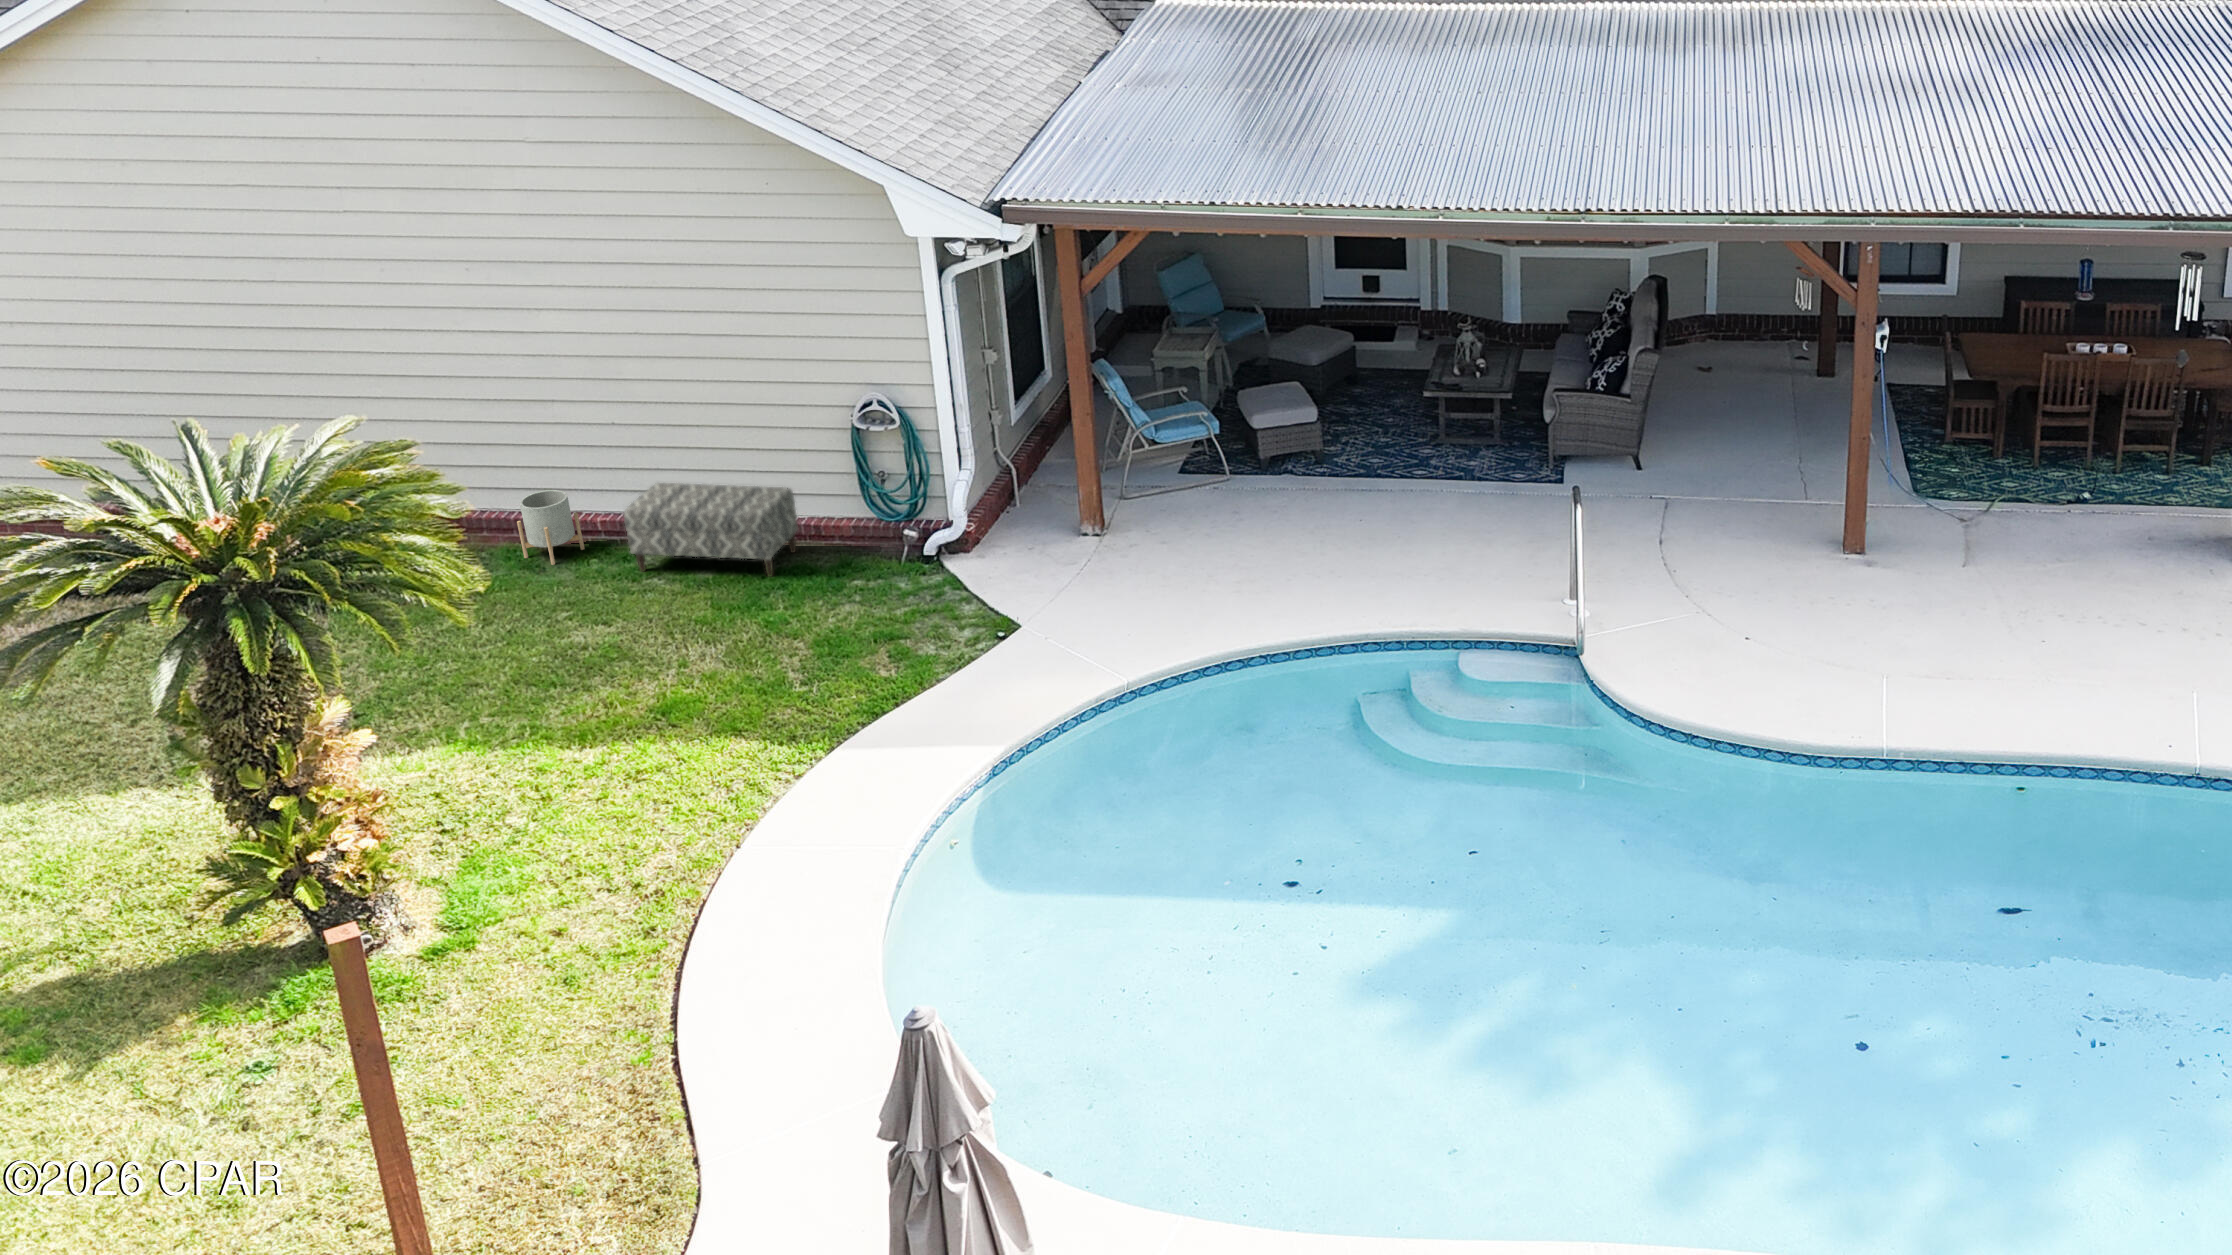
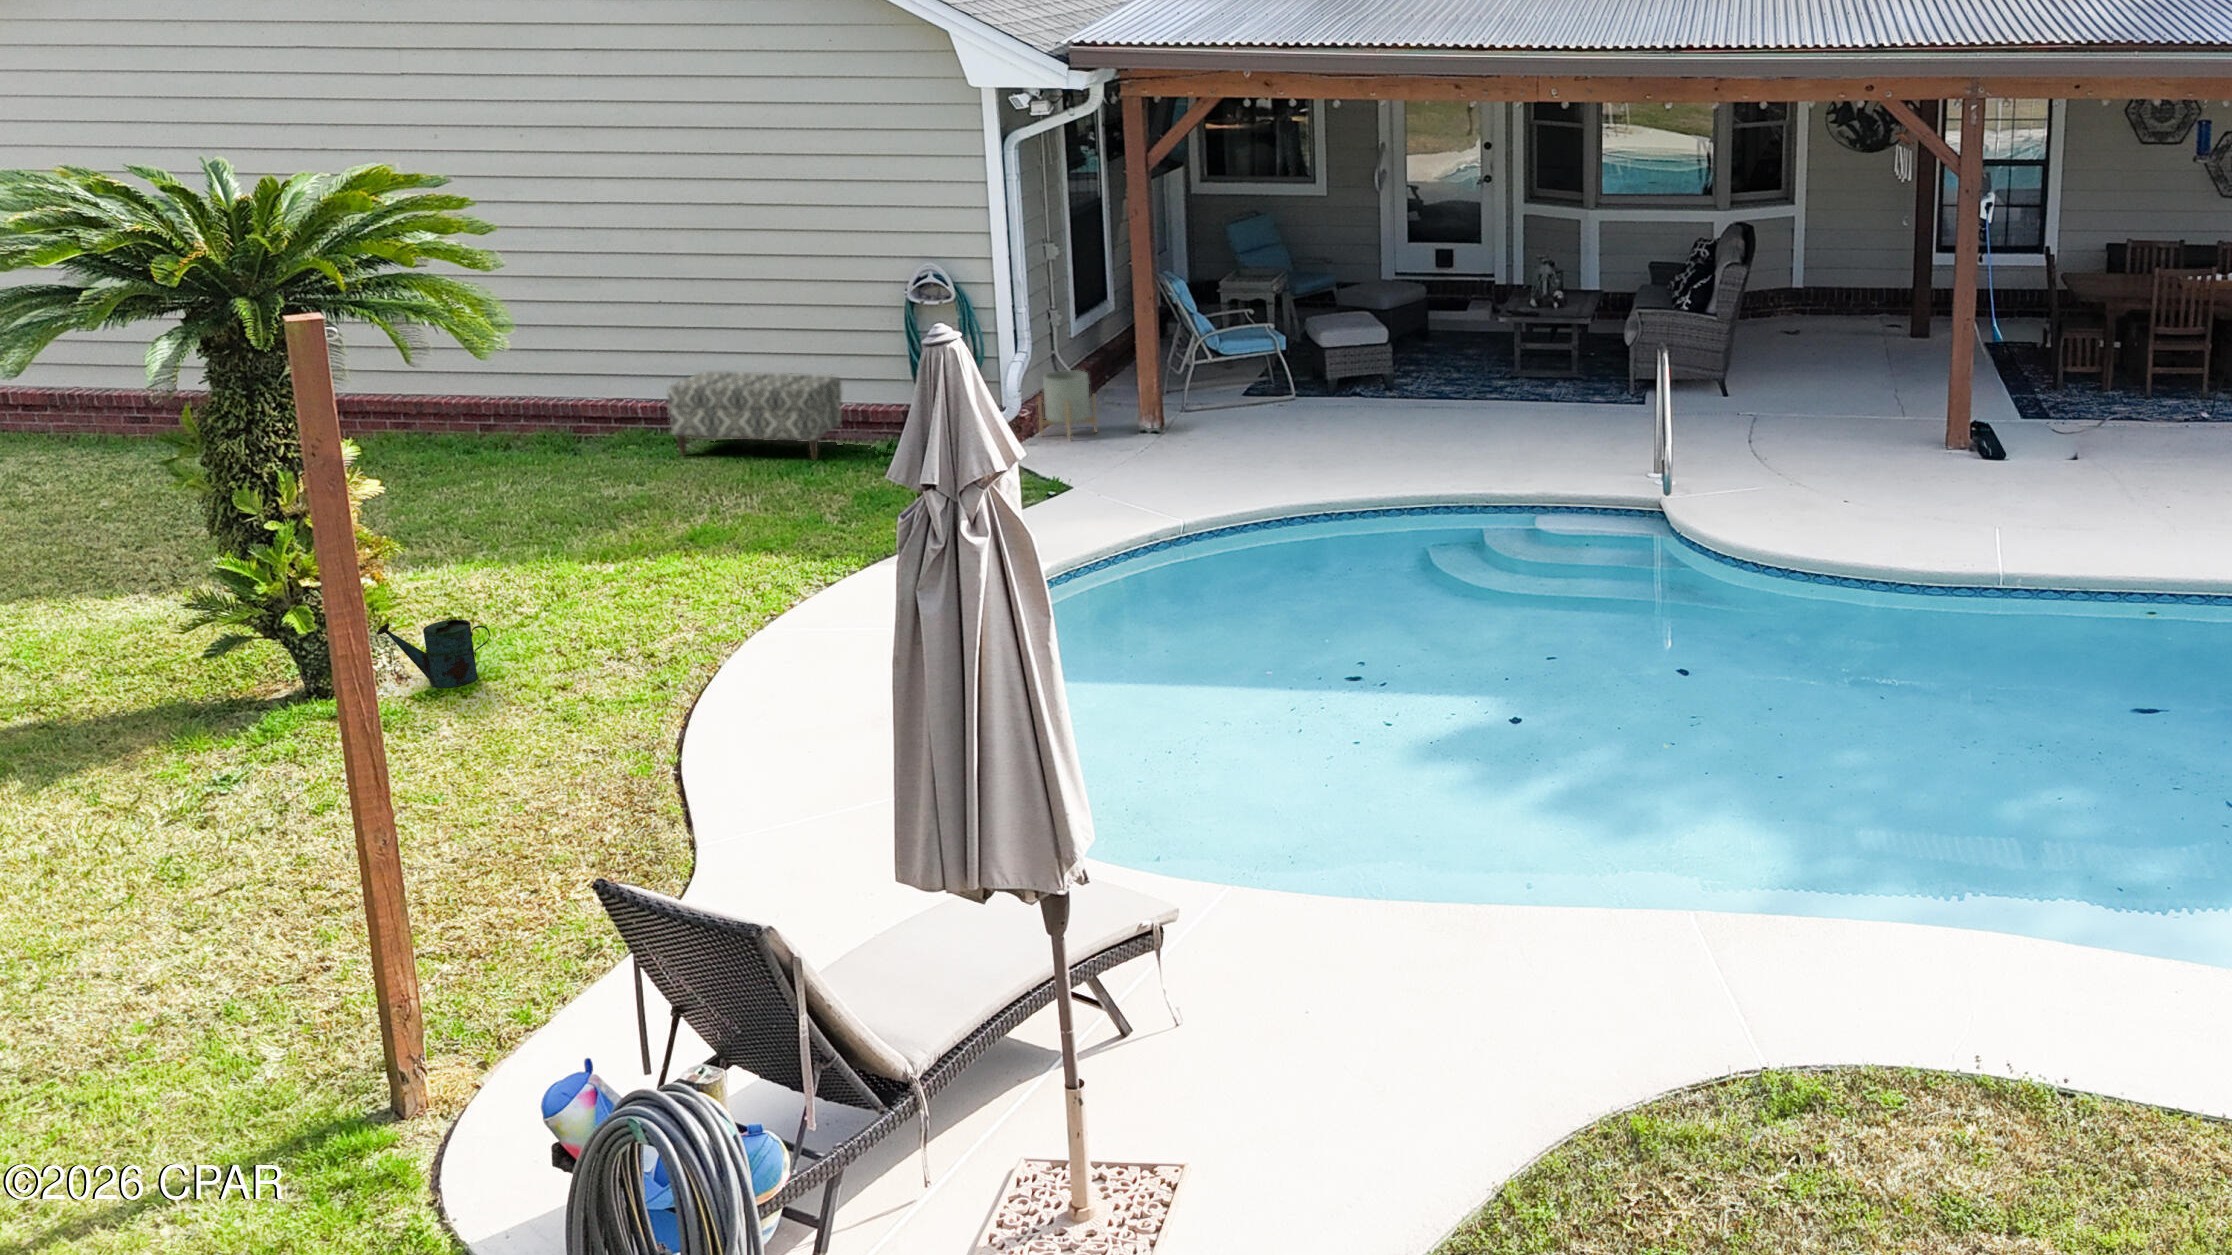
planter: present [517,490,584,565] -> present [1038,370,1097,440]
watering can: none [385,883,490,950] -> present [376,620,490,688]

